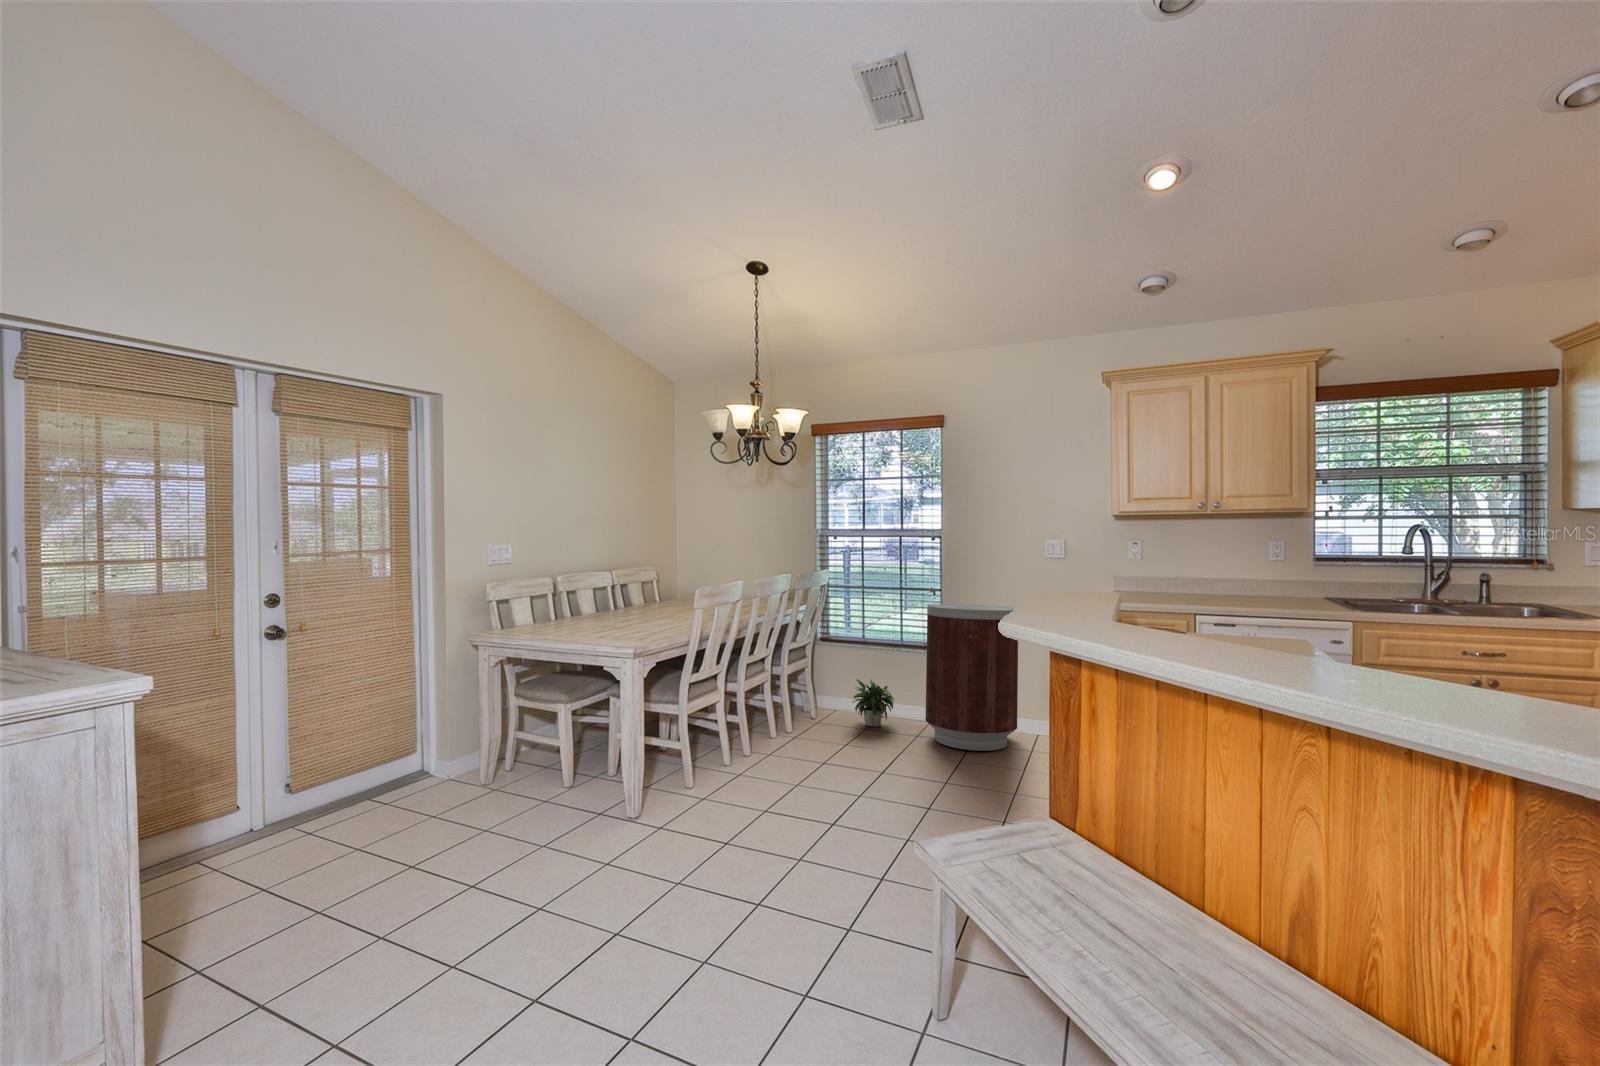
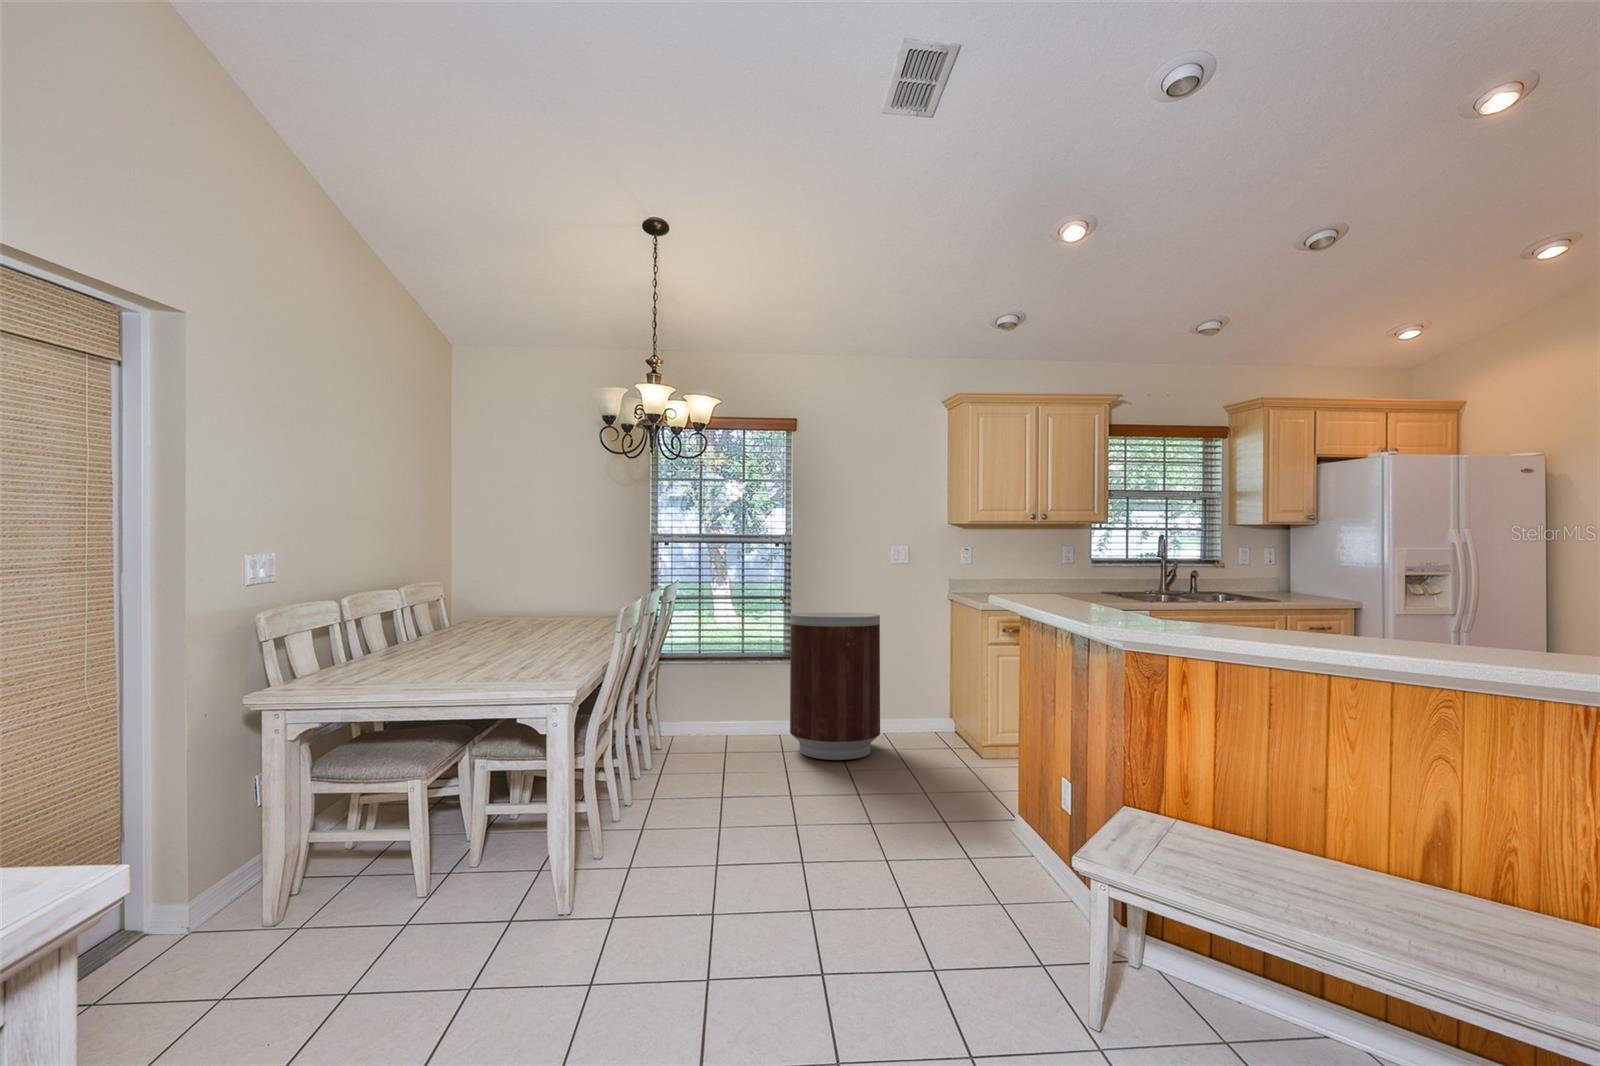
potted plant: present [853,679,894,726] -> none [700,699,753,751]

